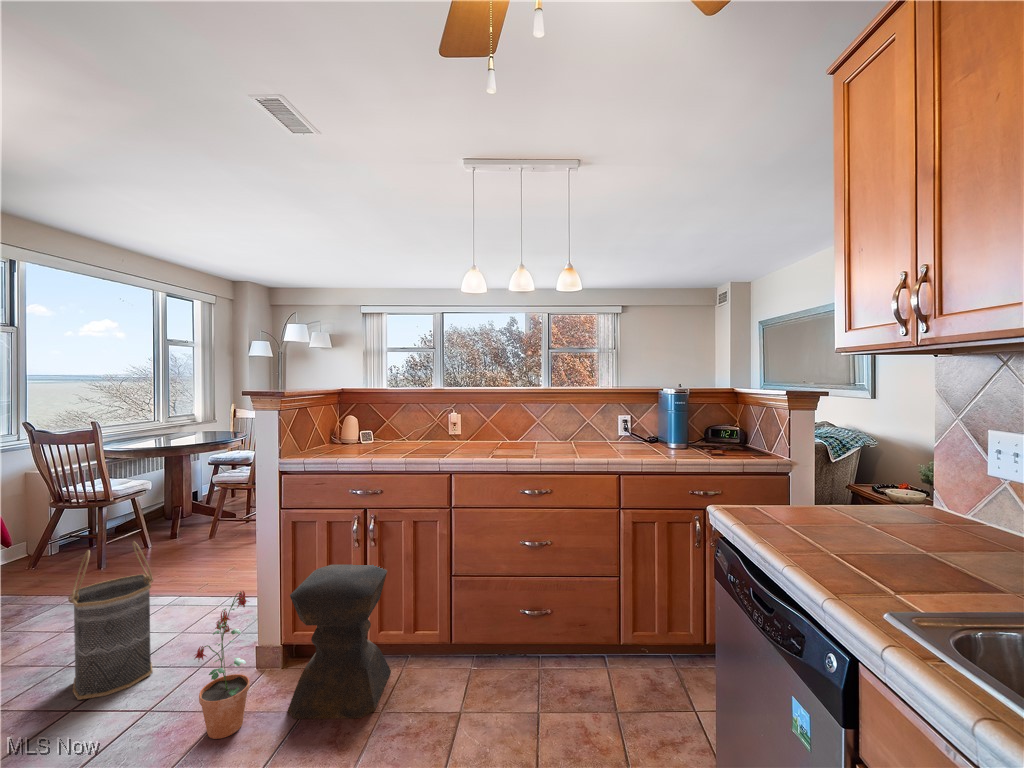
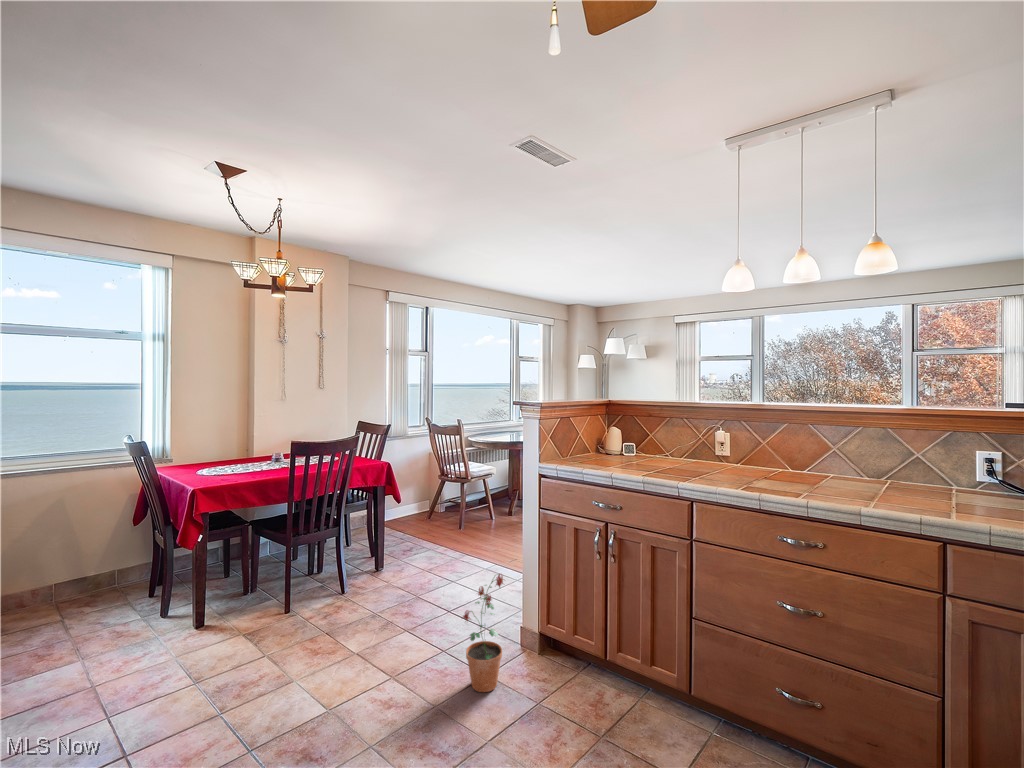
basket: present [68,541,153,700] -> none [413,515,463,626]
stool: present [288,564,391,719] -> none [530,570,629,729]

